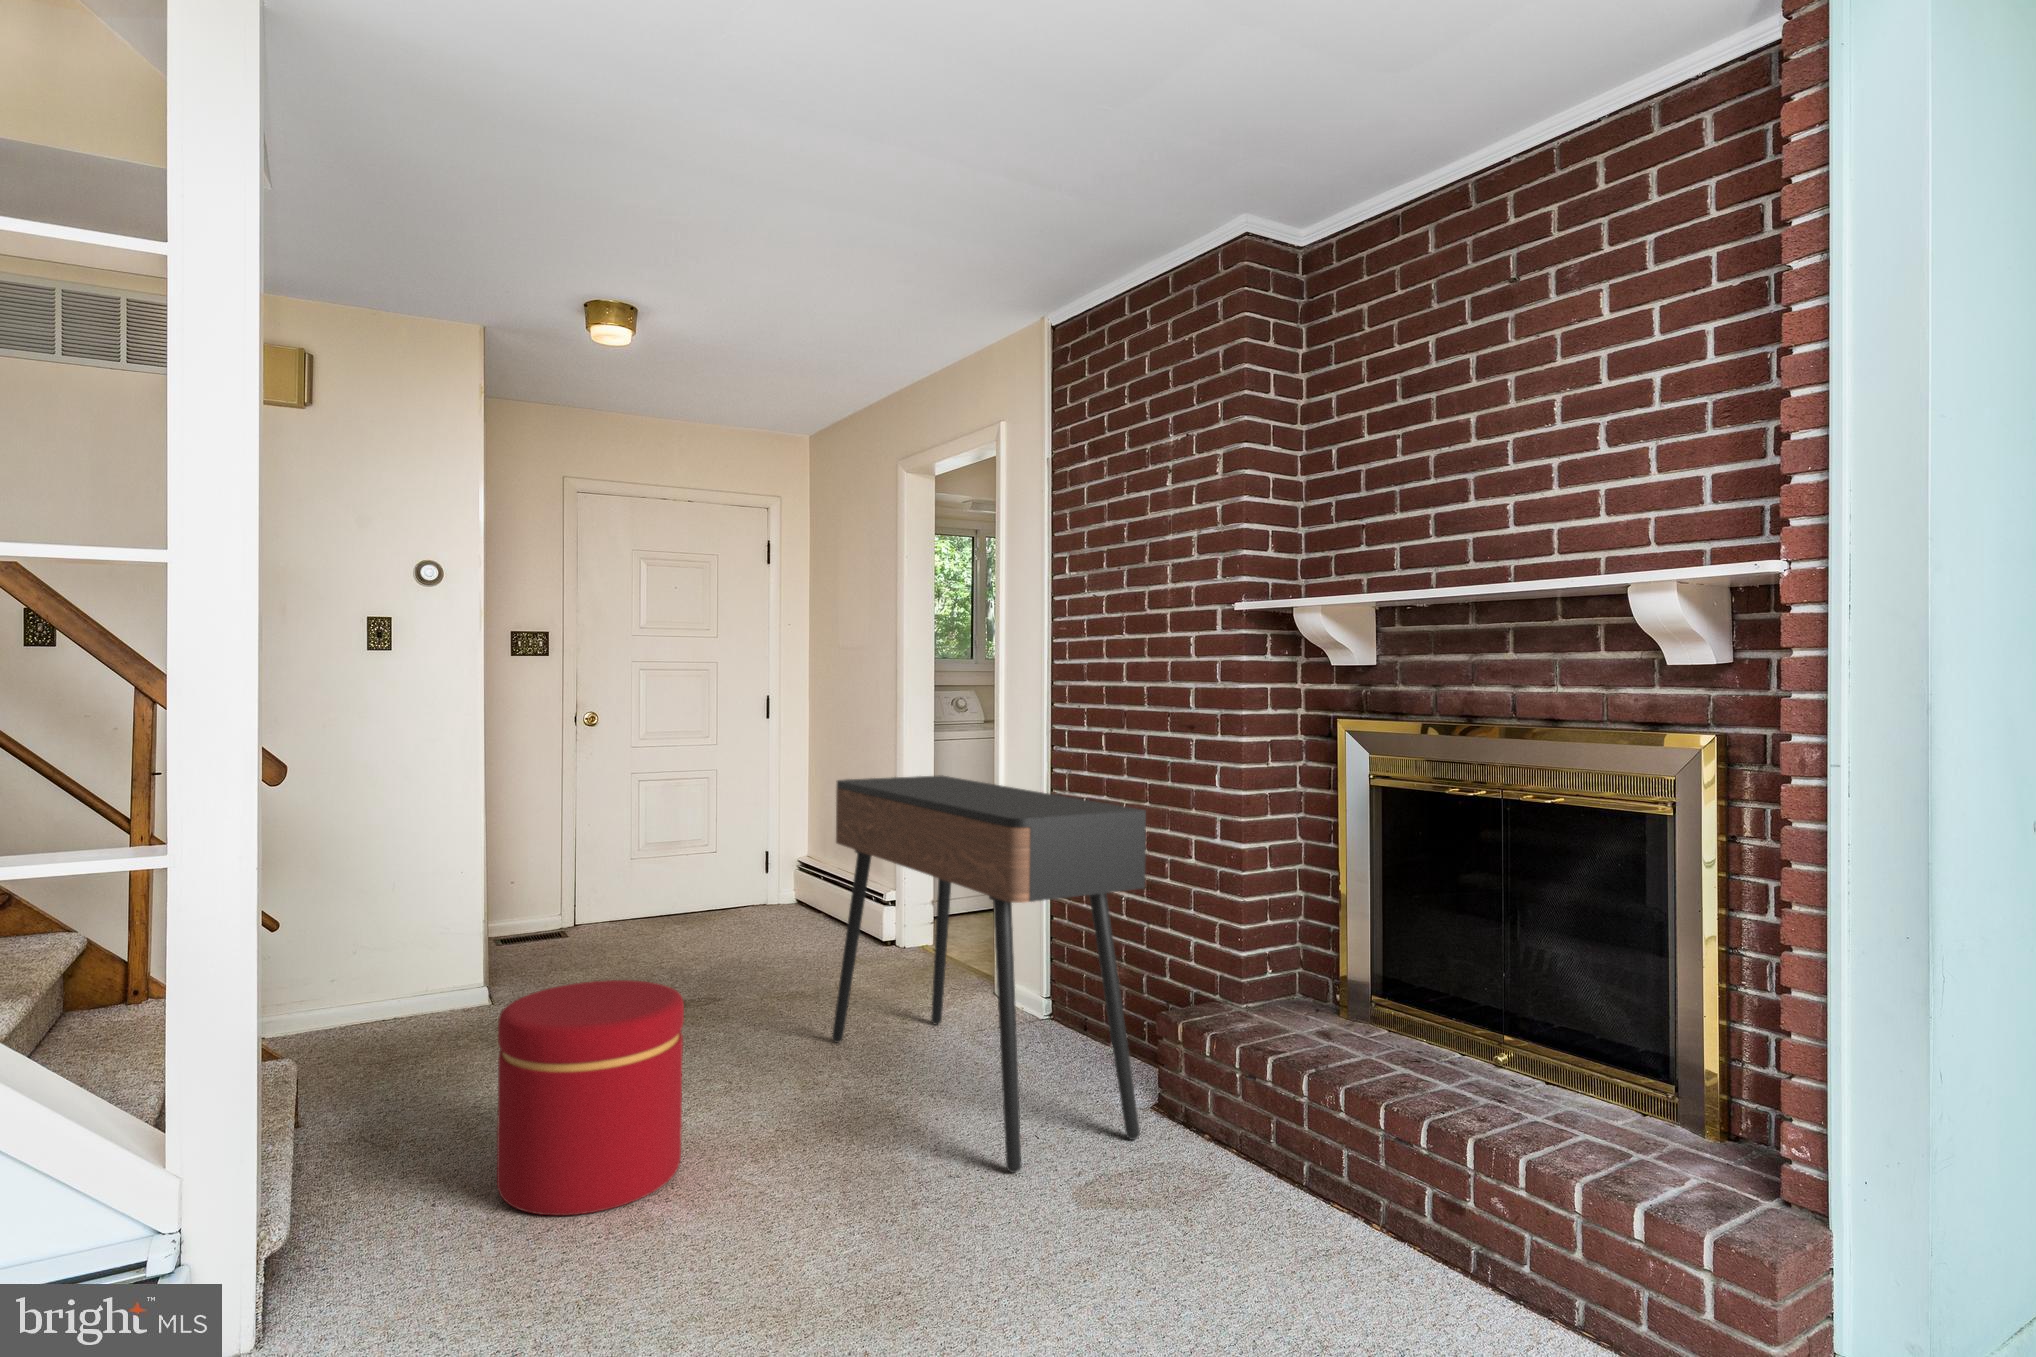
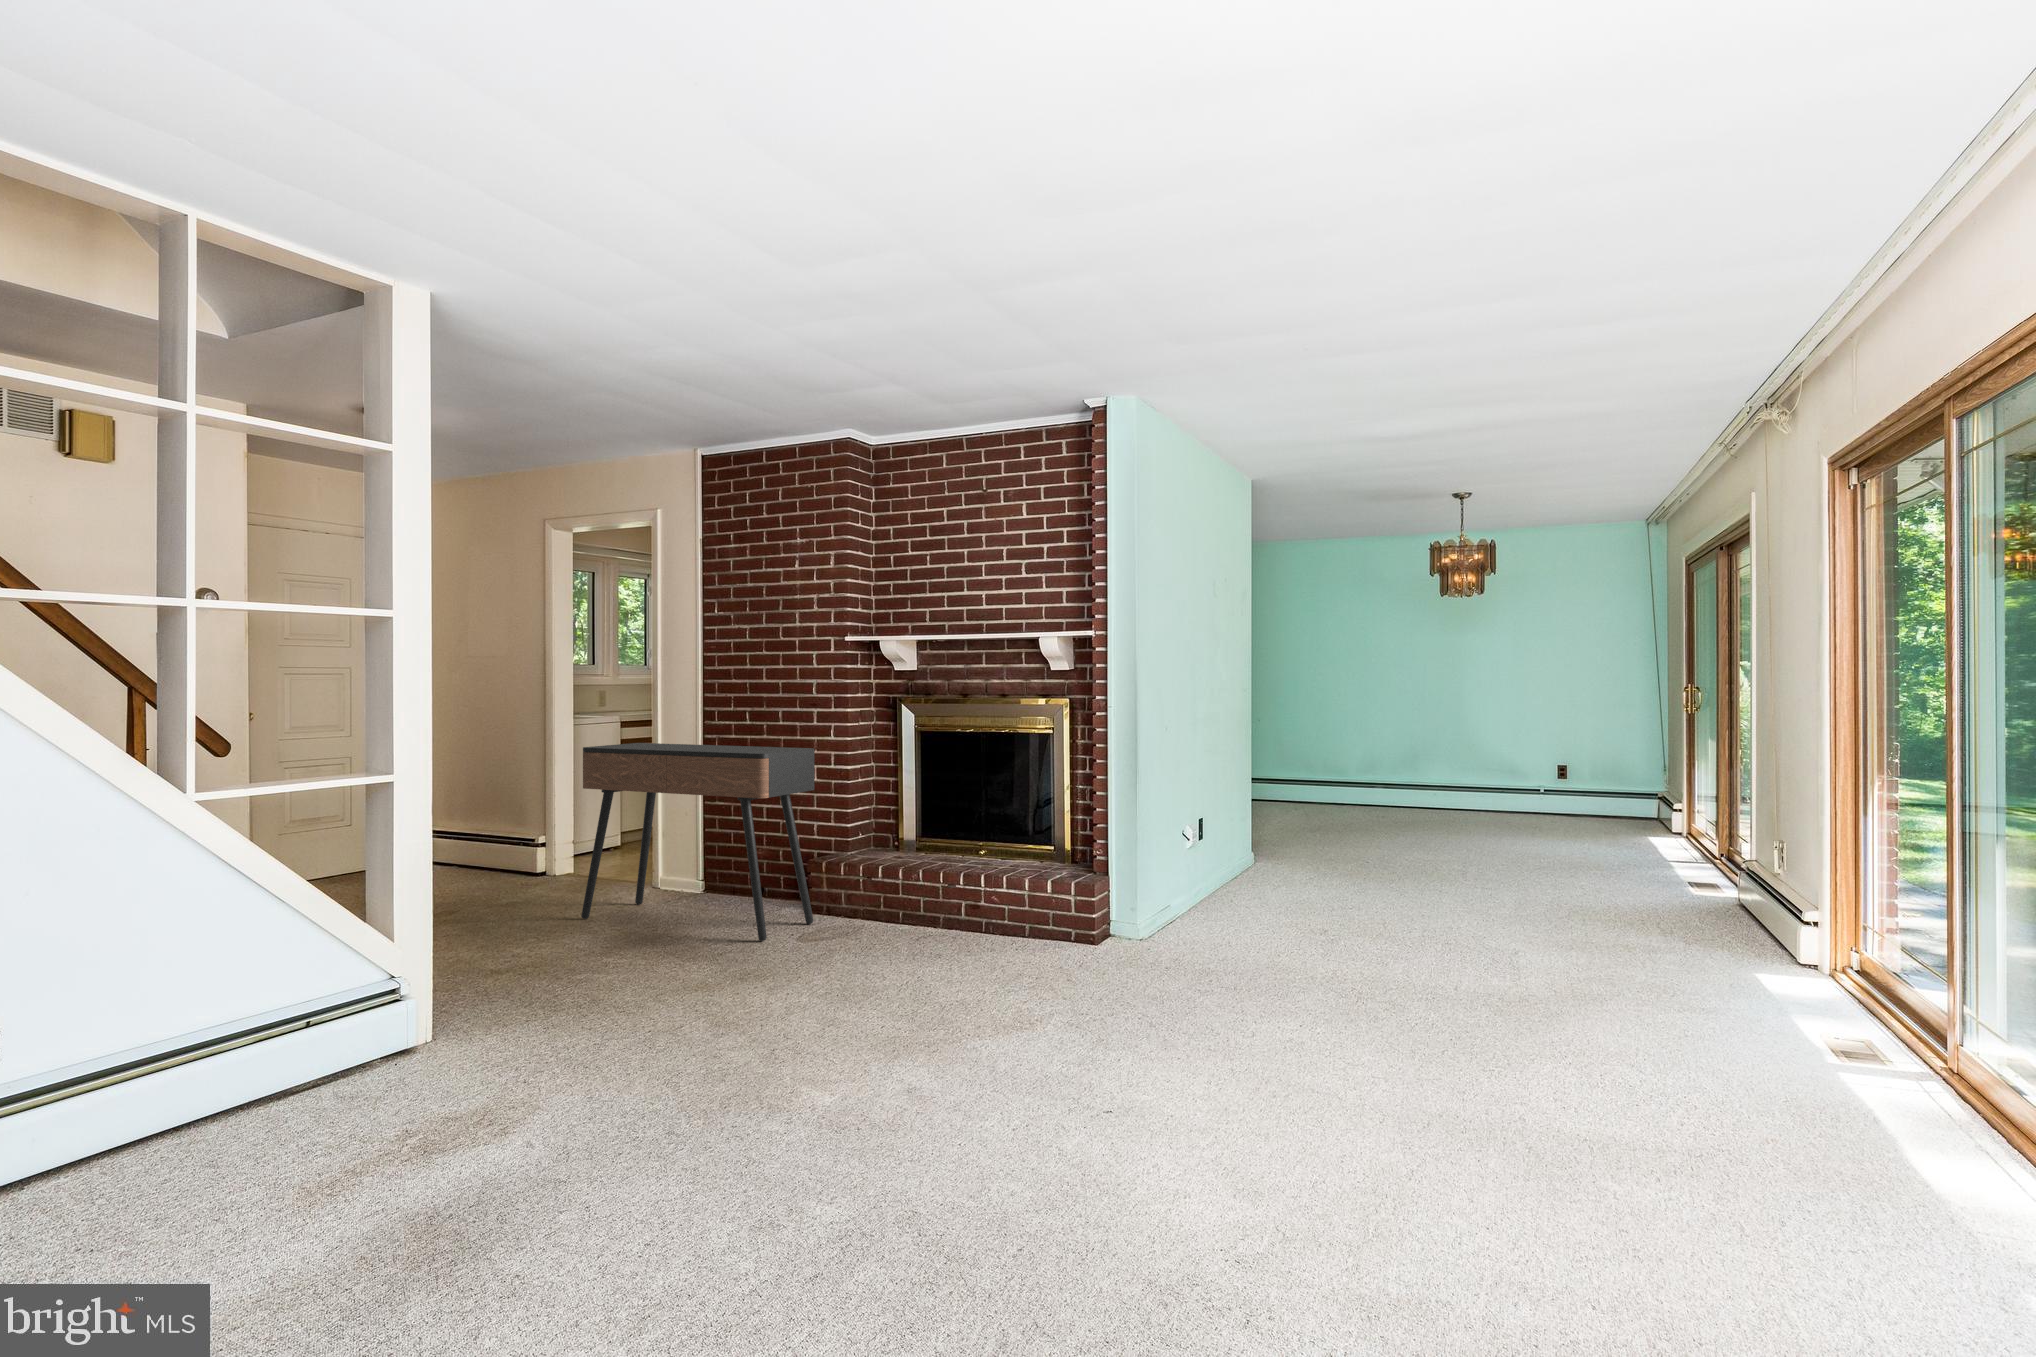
ottoman: present [497,980,684,1215] -> none [468,867,579,992]

